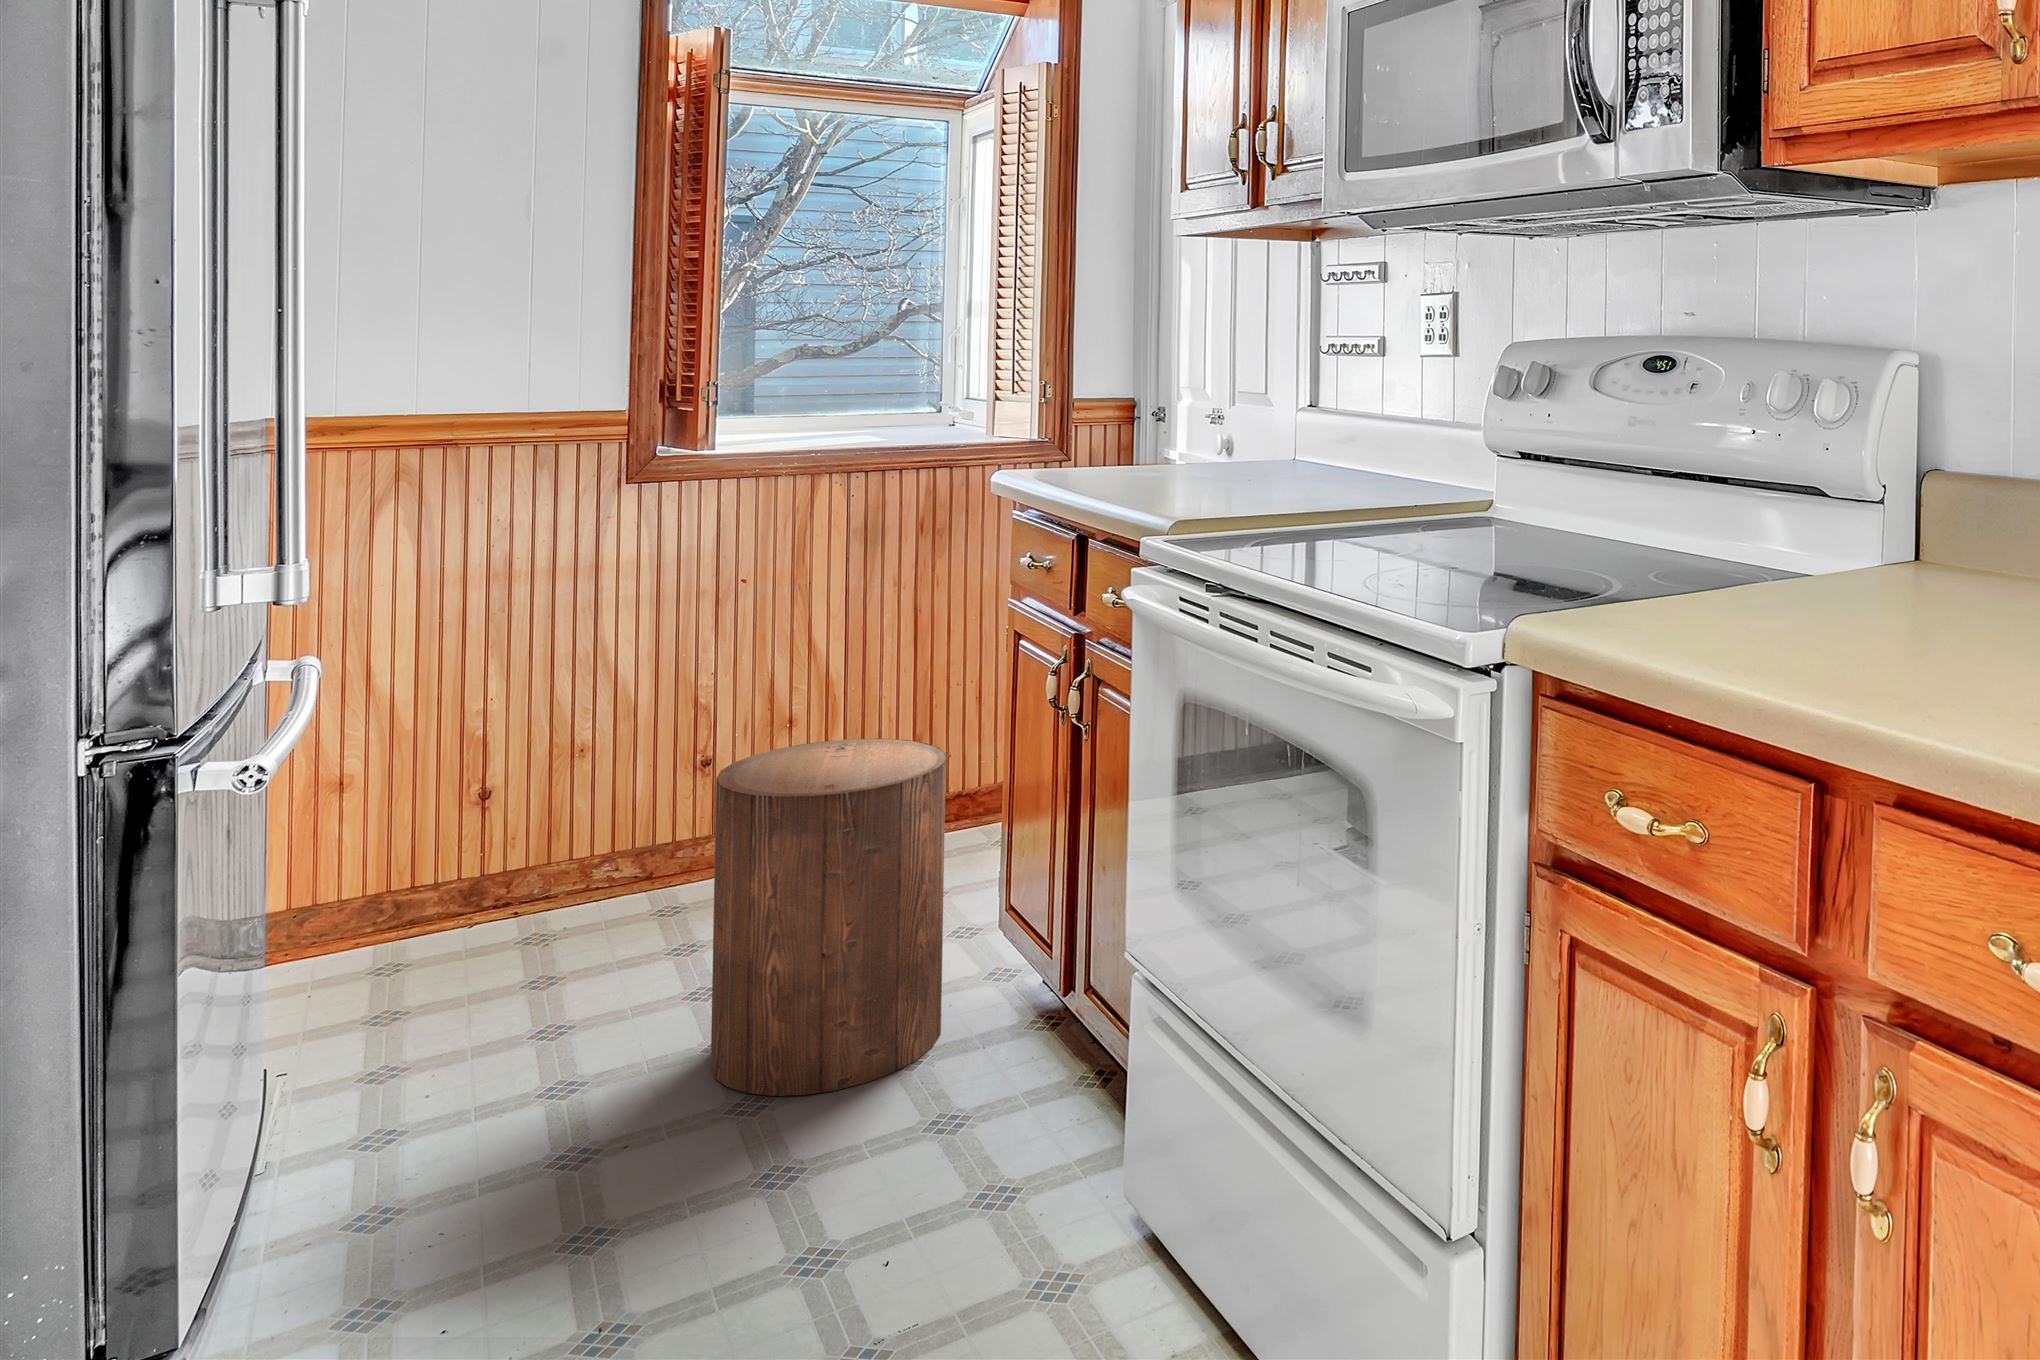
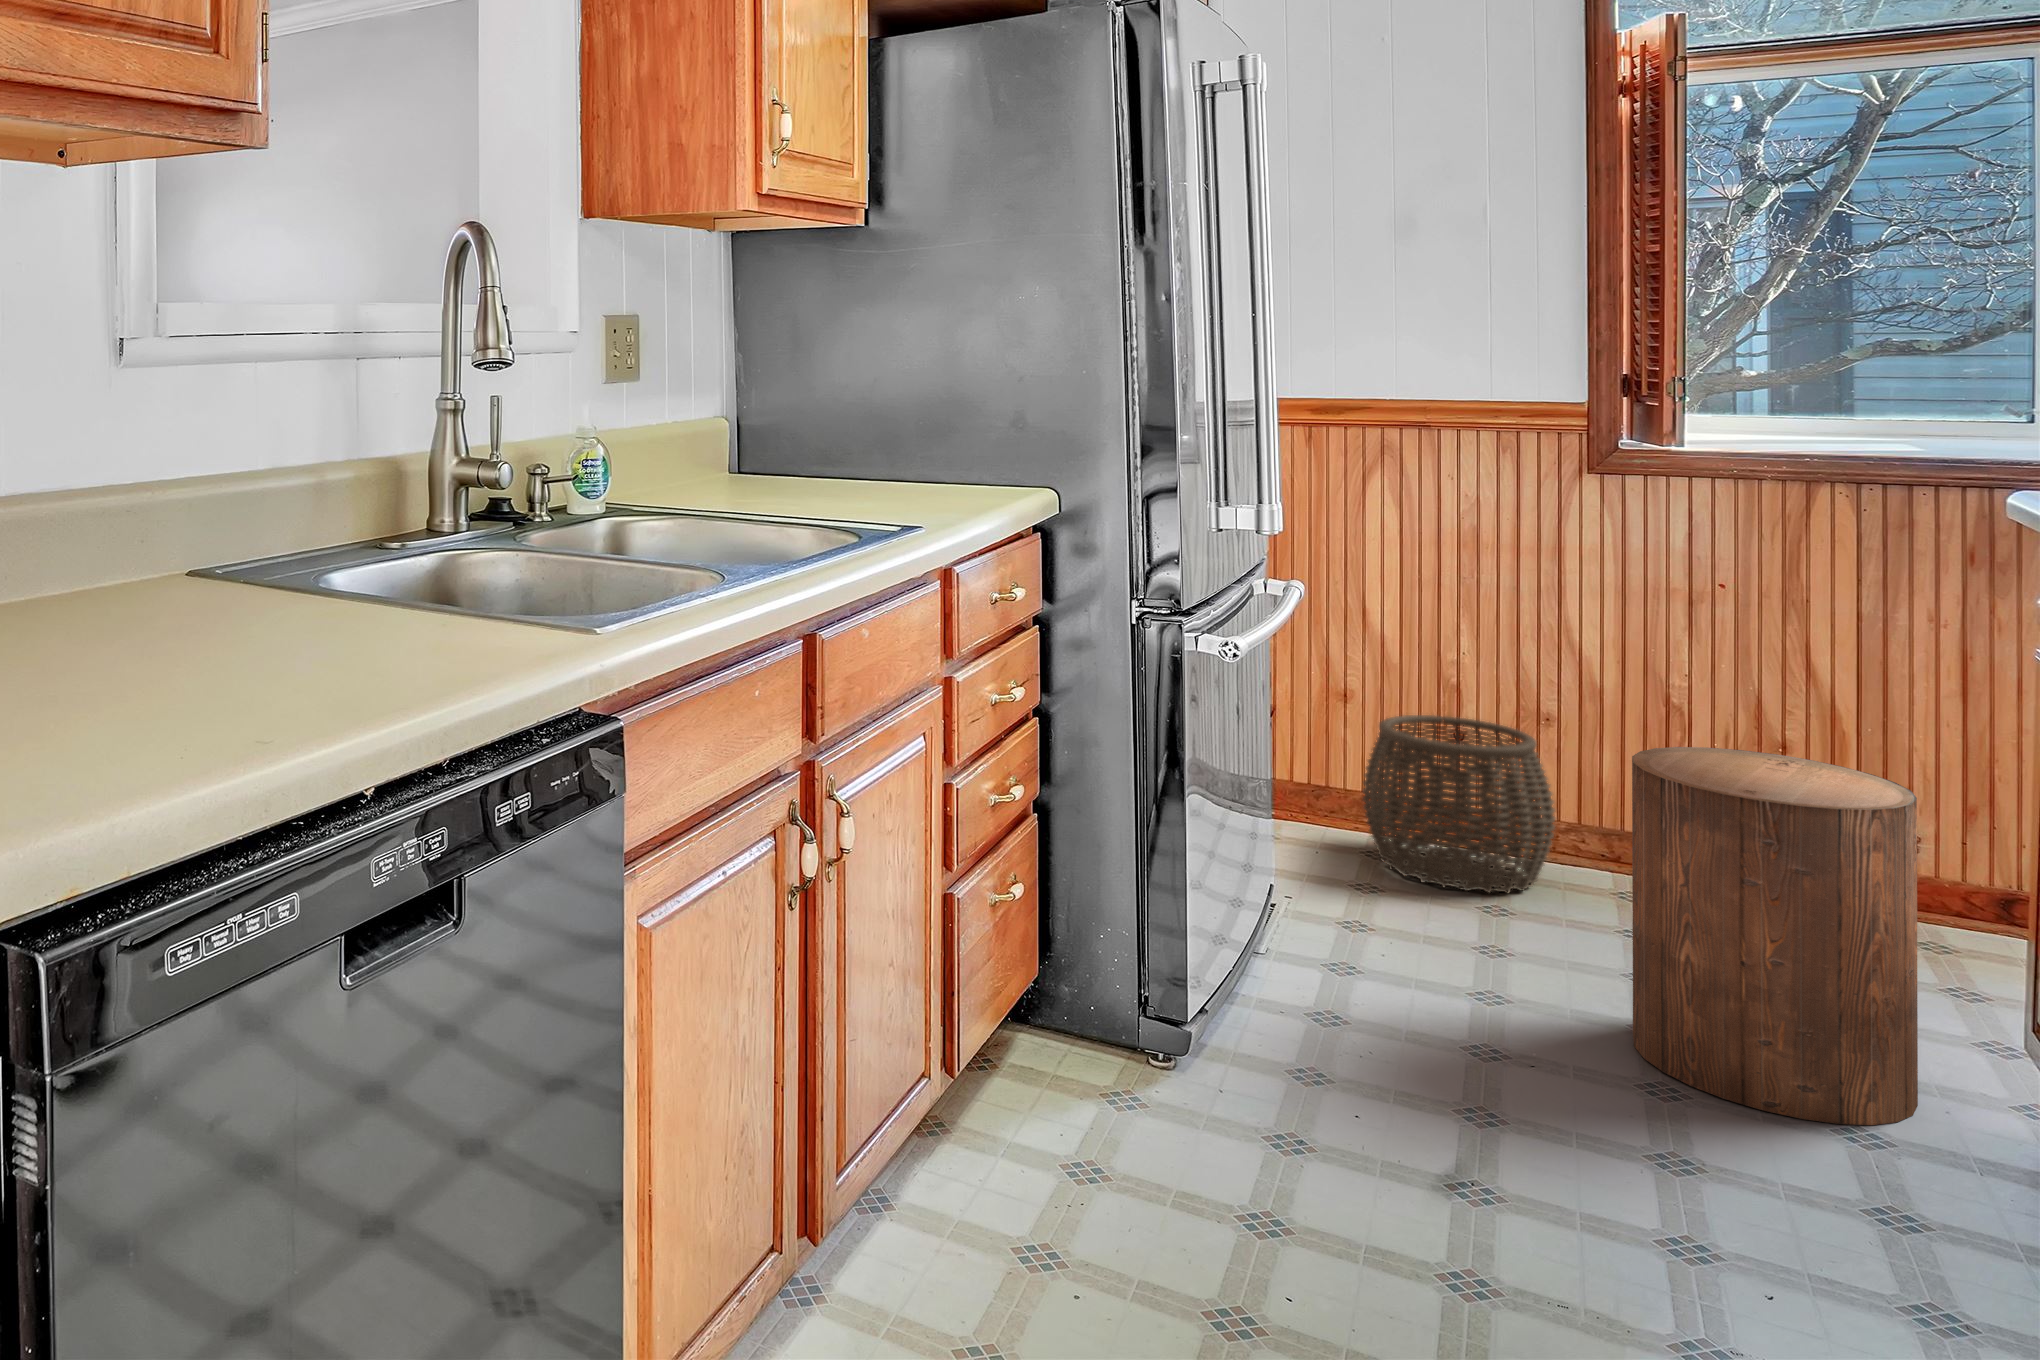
woven basket: none [369,769,598,978] -> present [1363,715,1555,893]

